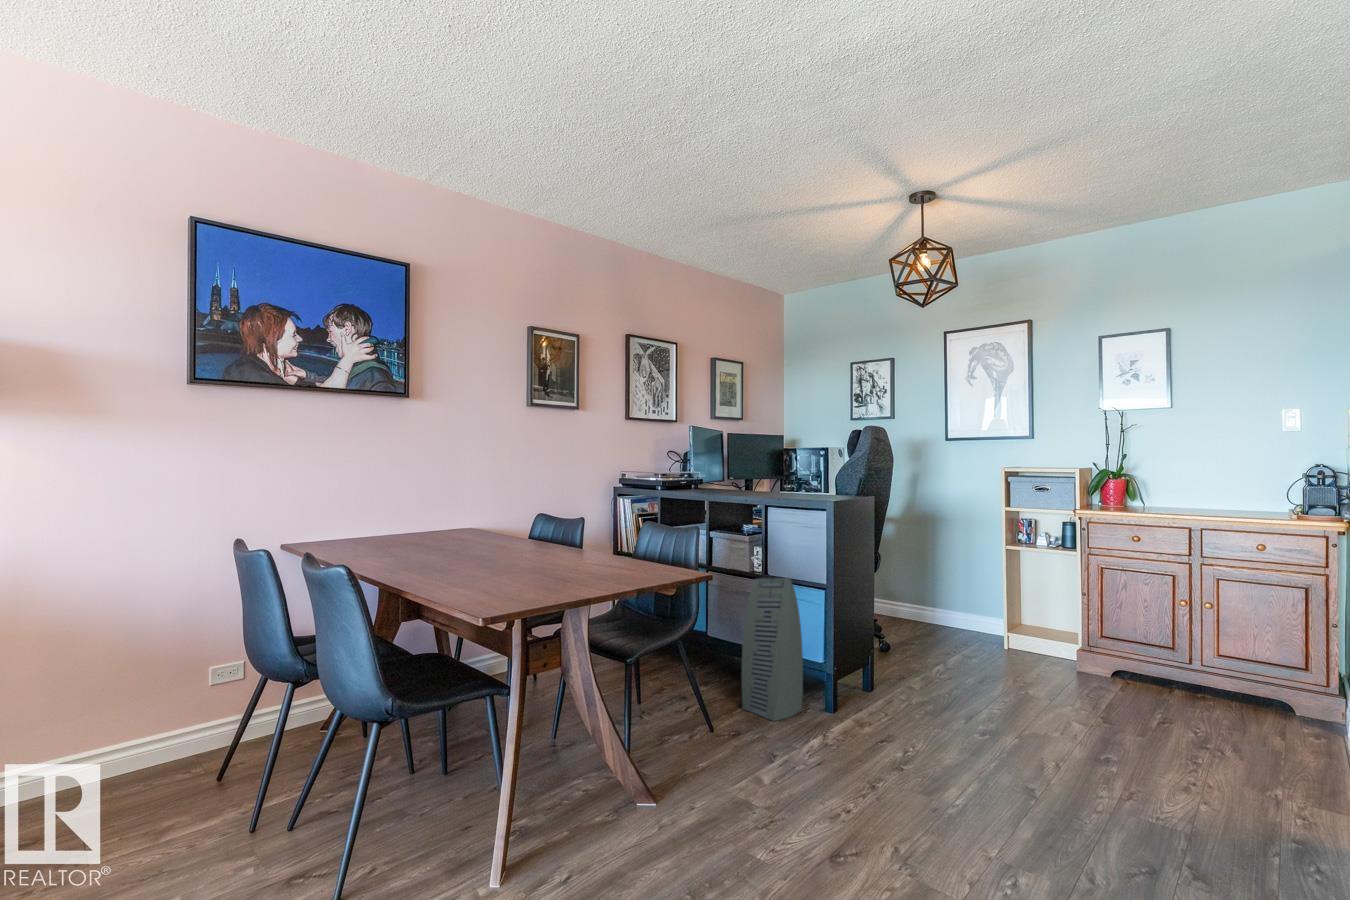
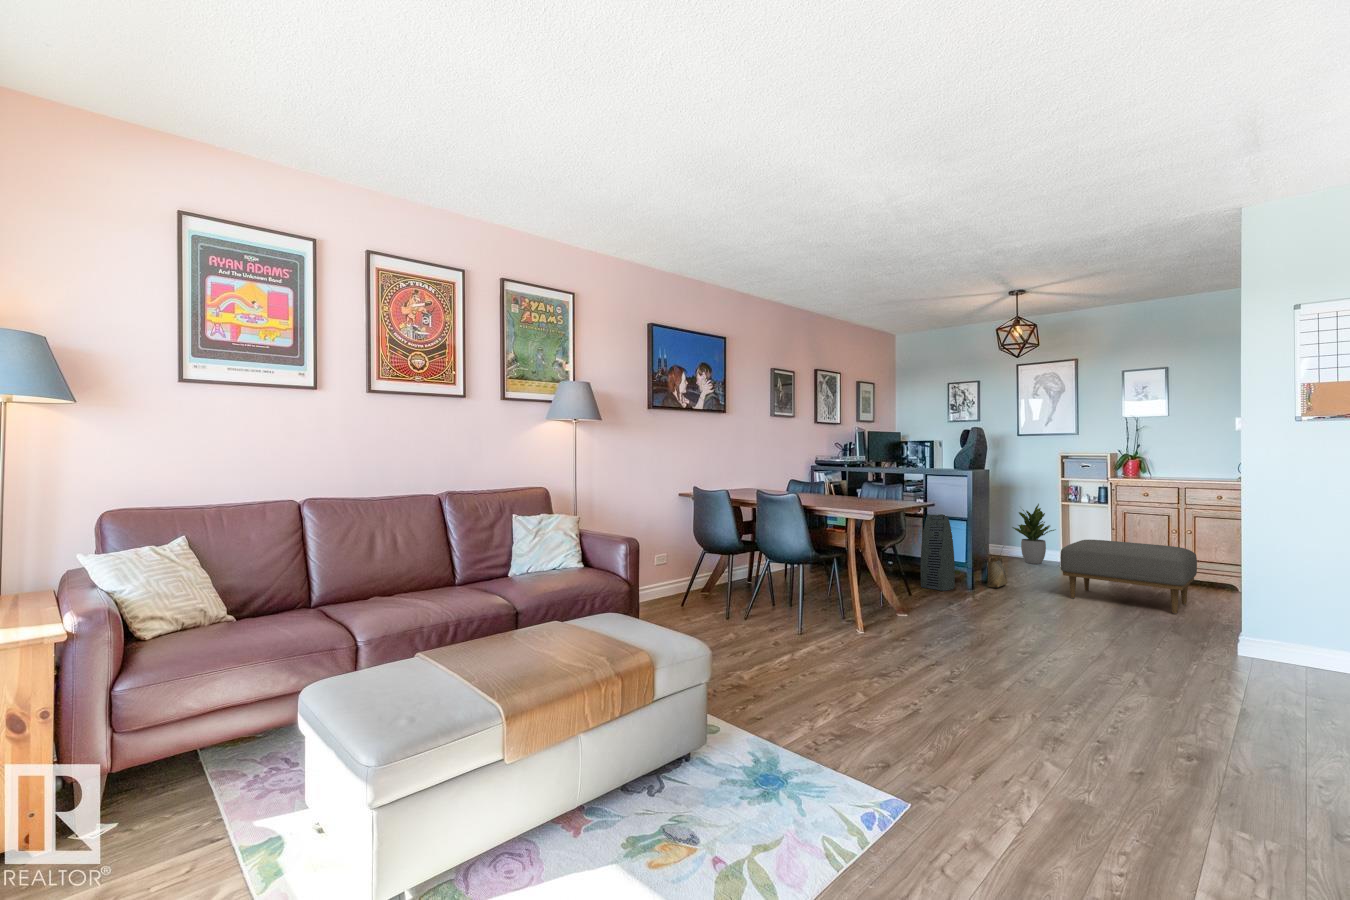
potted plant: none [934,546,999,642] -> present [1012,504,1056,564]
ottoman: none [979,626,1233,806] -> present [1060,540,1197,614]
woven basket: none [859,629,897,712] -> present [986,550,1007,588]

